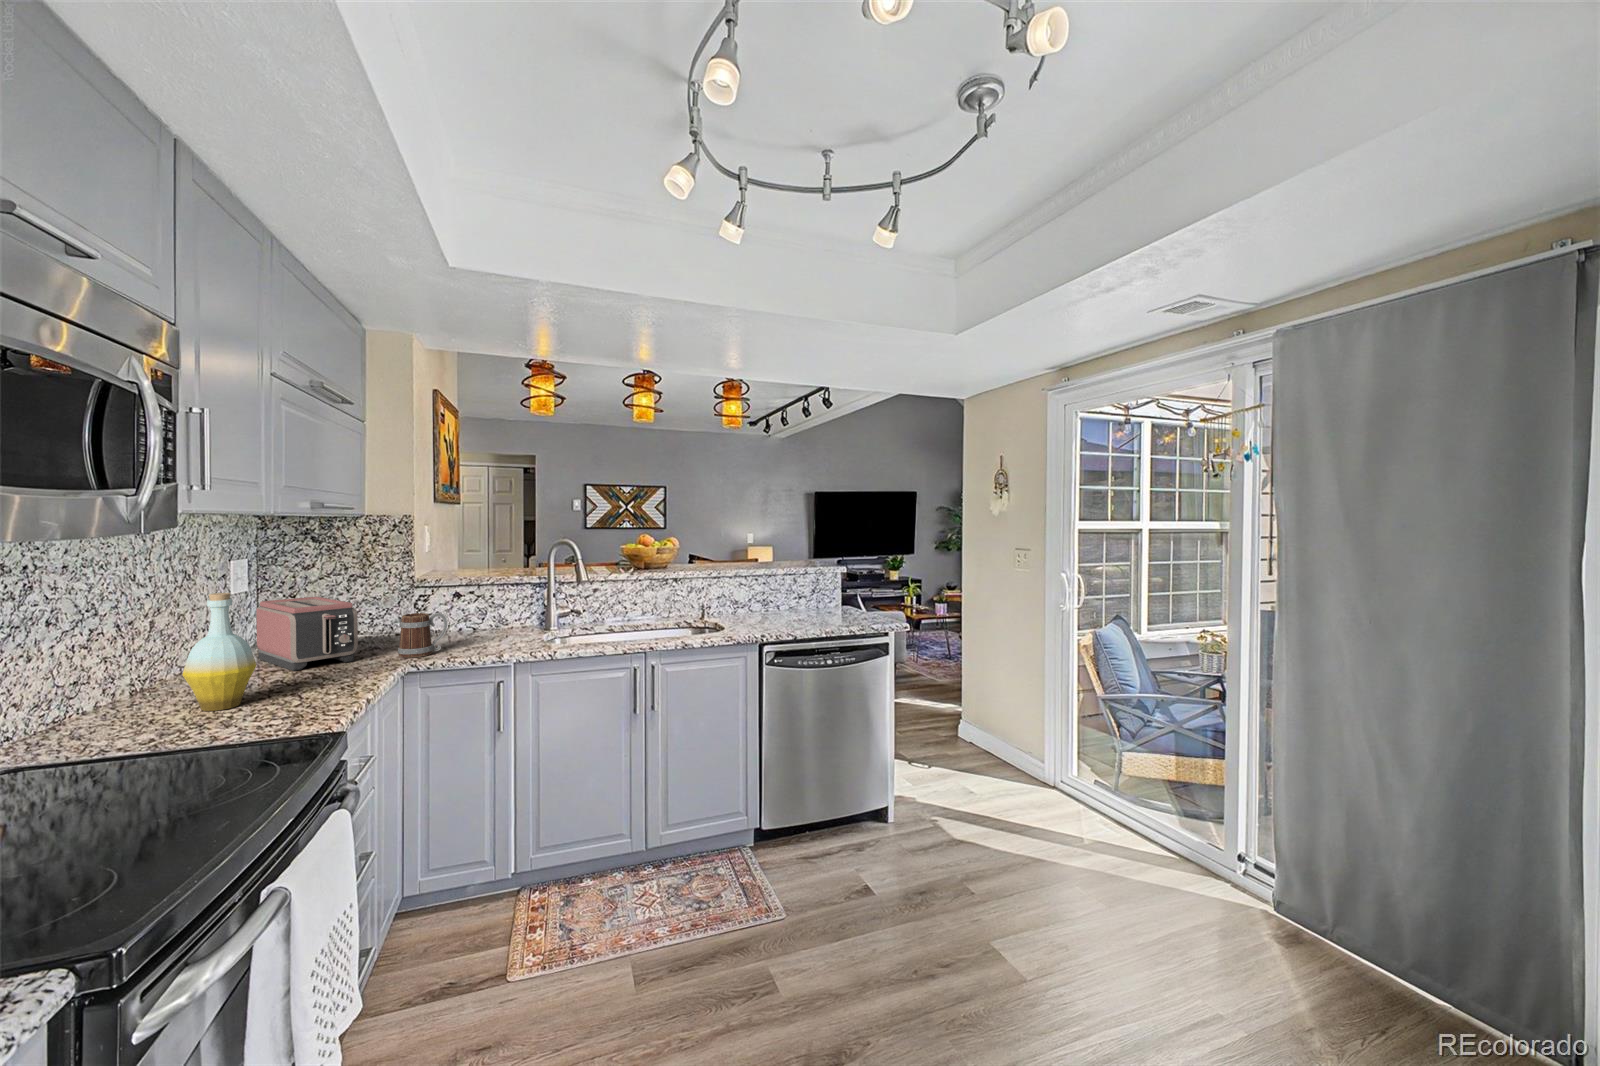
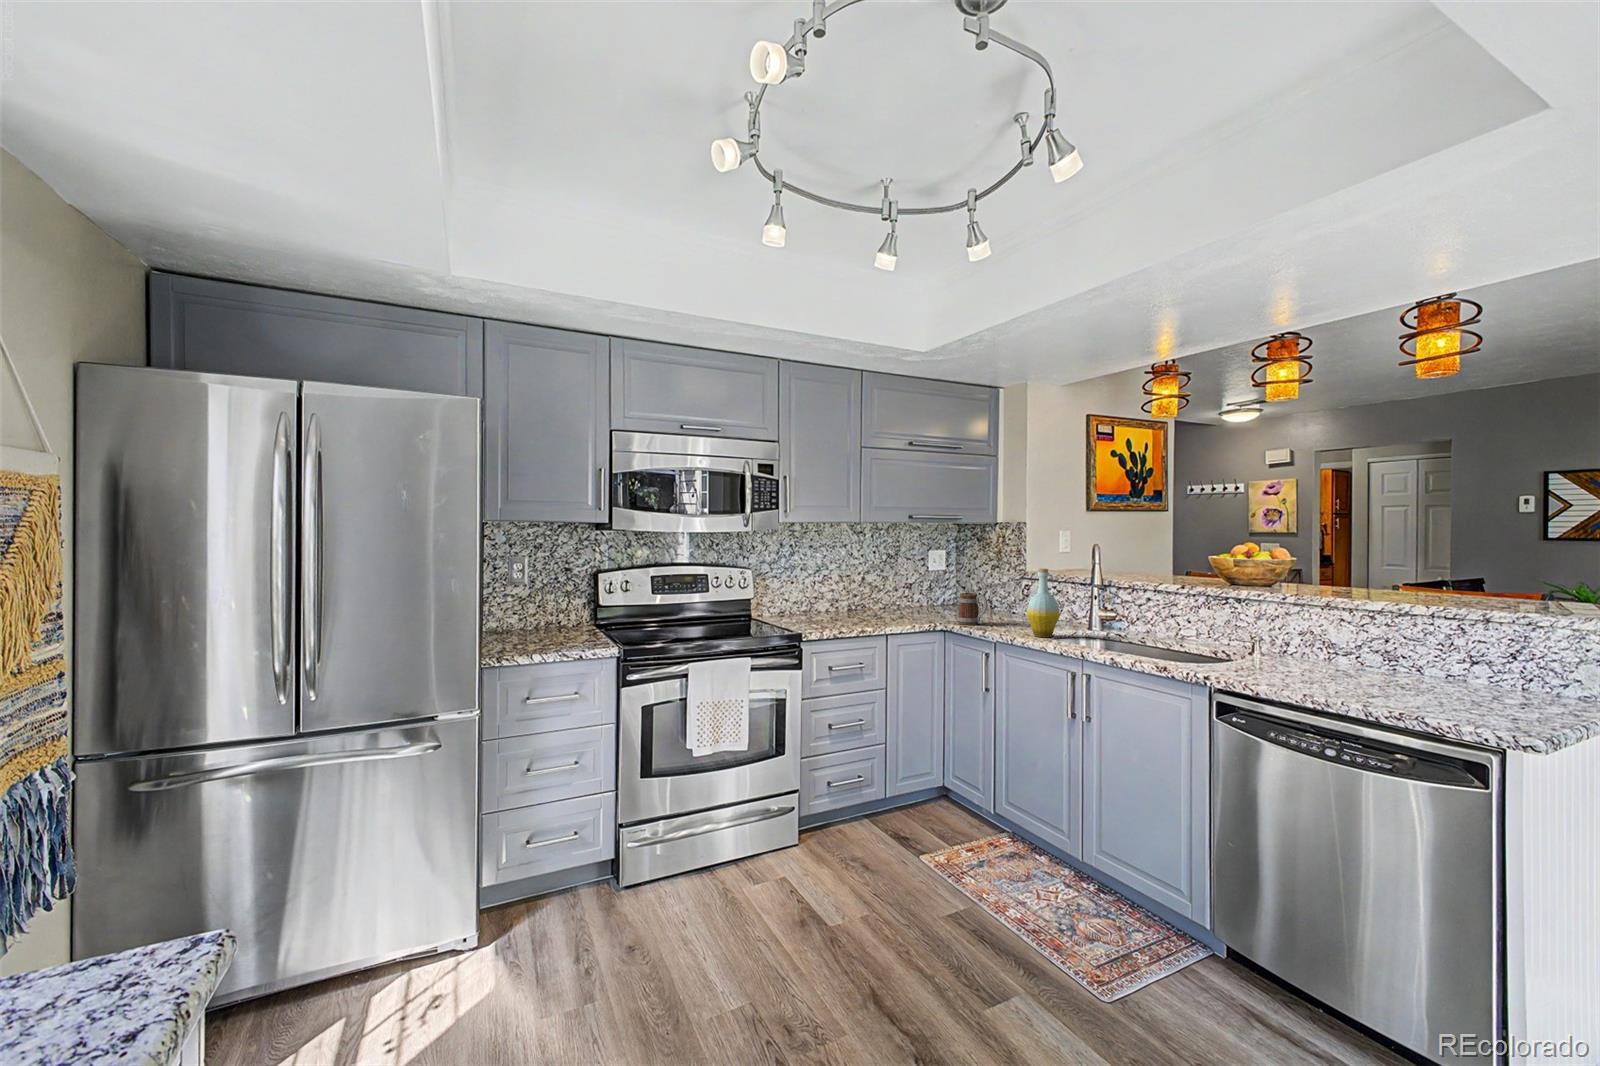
bottle: present [183,593,256,711] -> present [1026,569,1060,638]
toaster: present [257,597,358,671] -> none [901,575,950,619]

